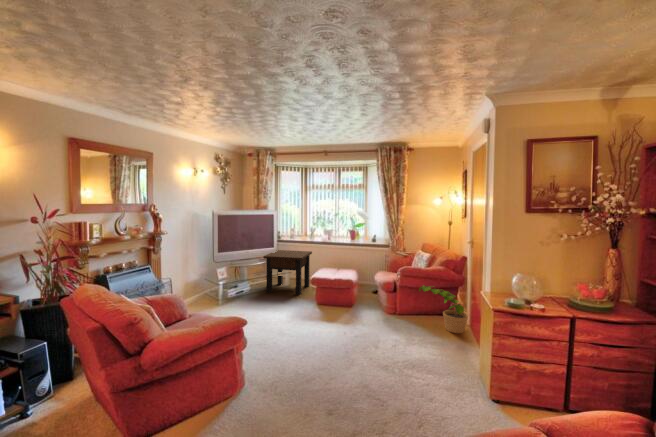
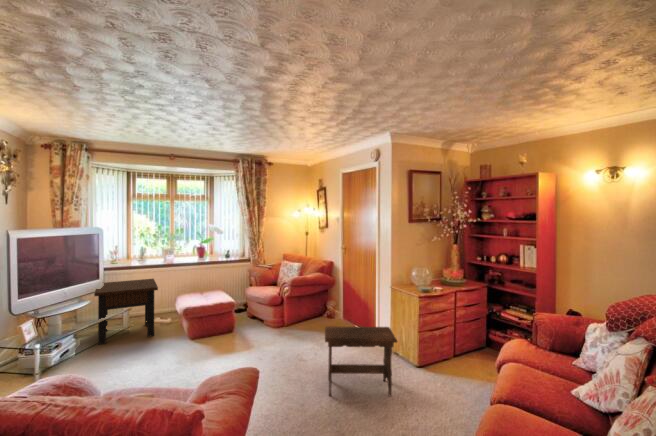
potted plant: present [419,286,468,333] -> none [311,292,351,329]
footstool: none [345,318,435,419] -> present [325,326,397,396]

